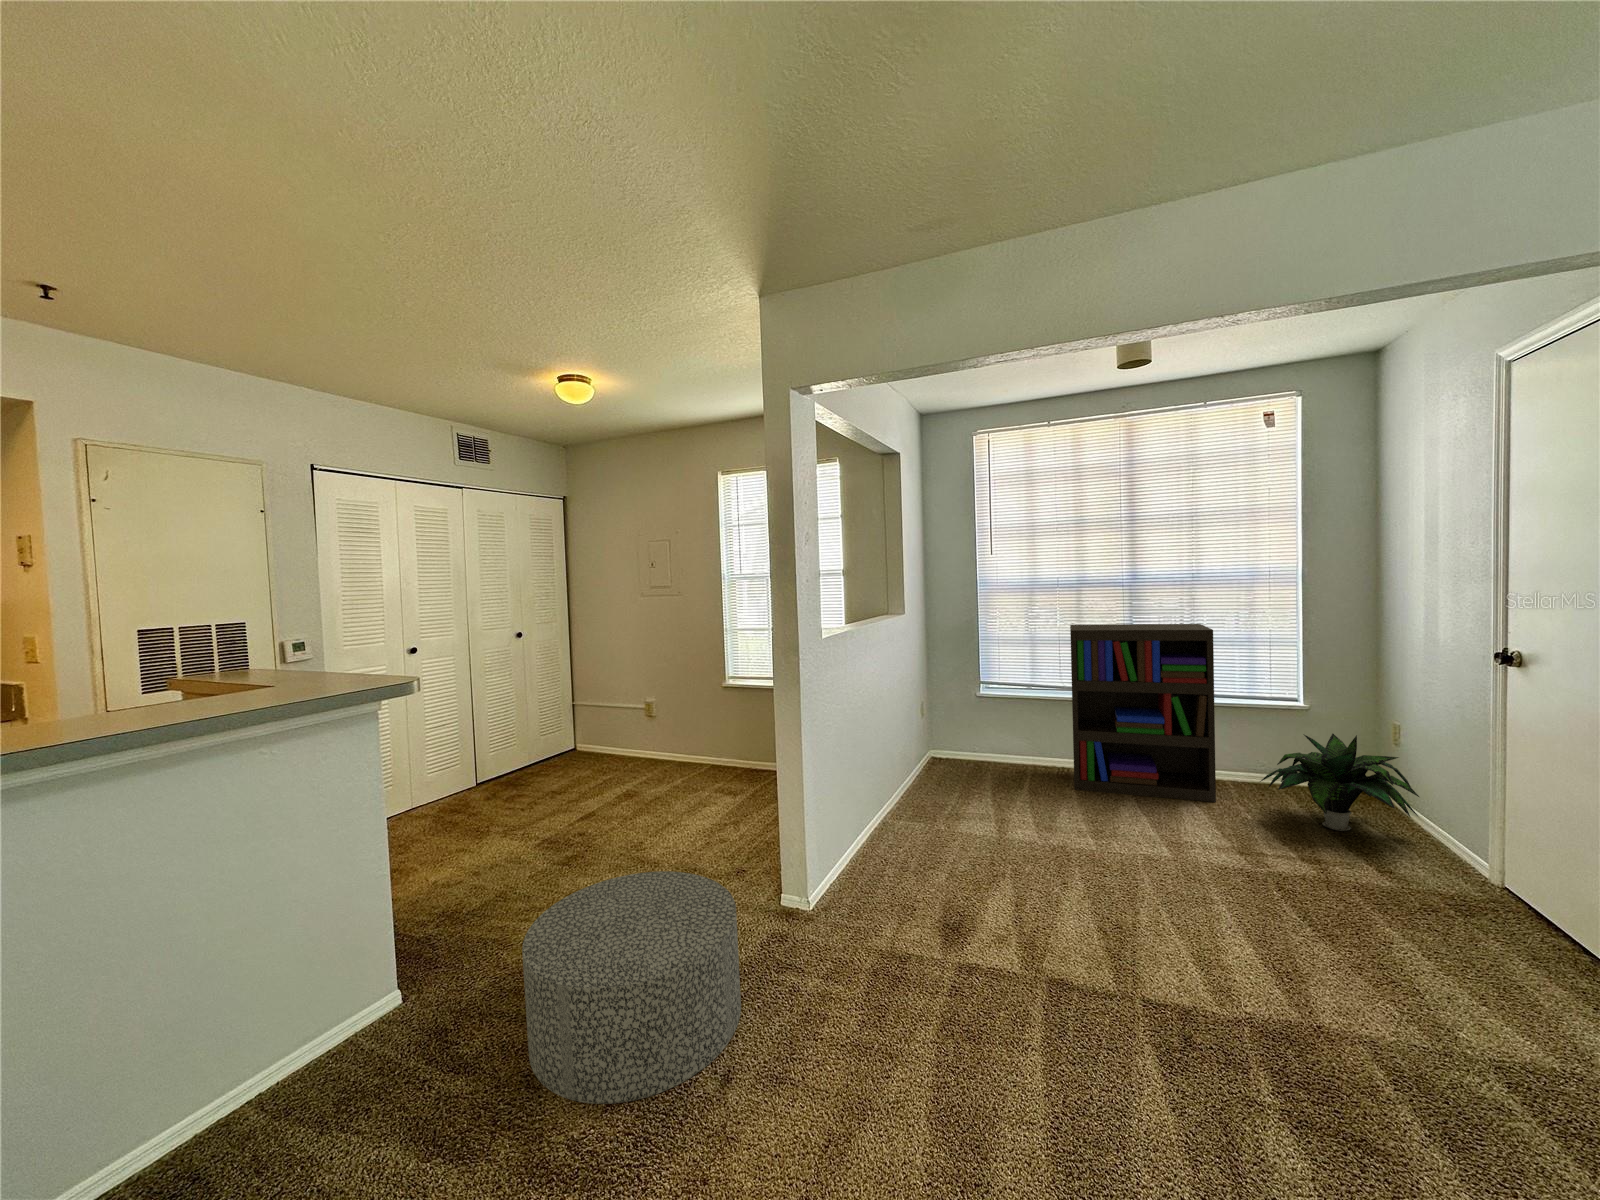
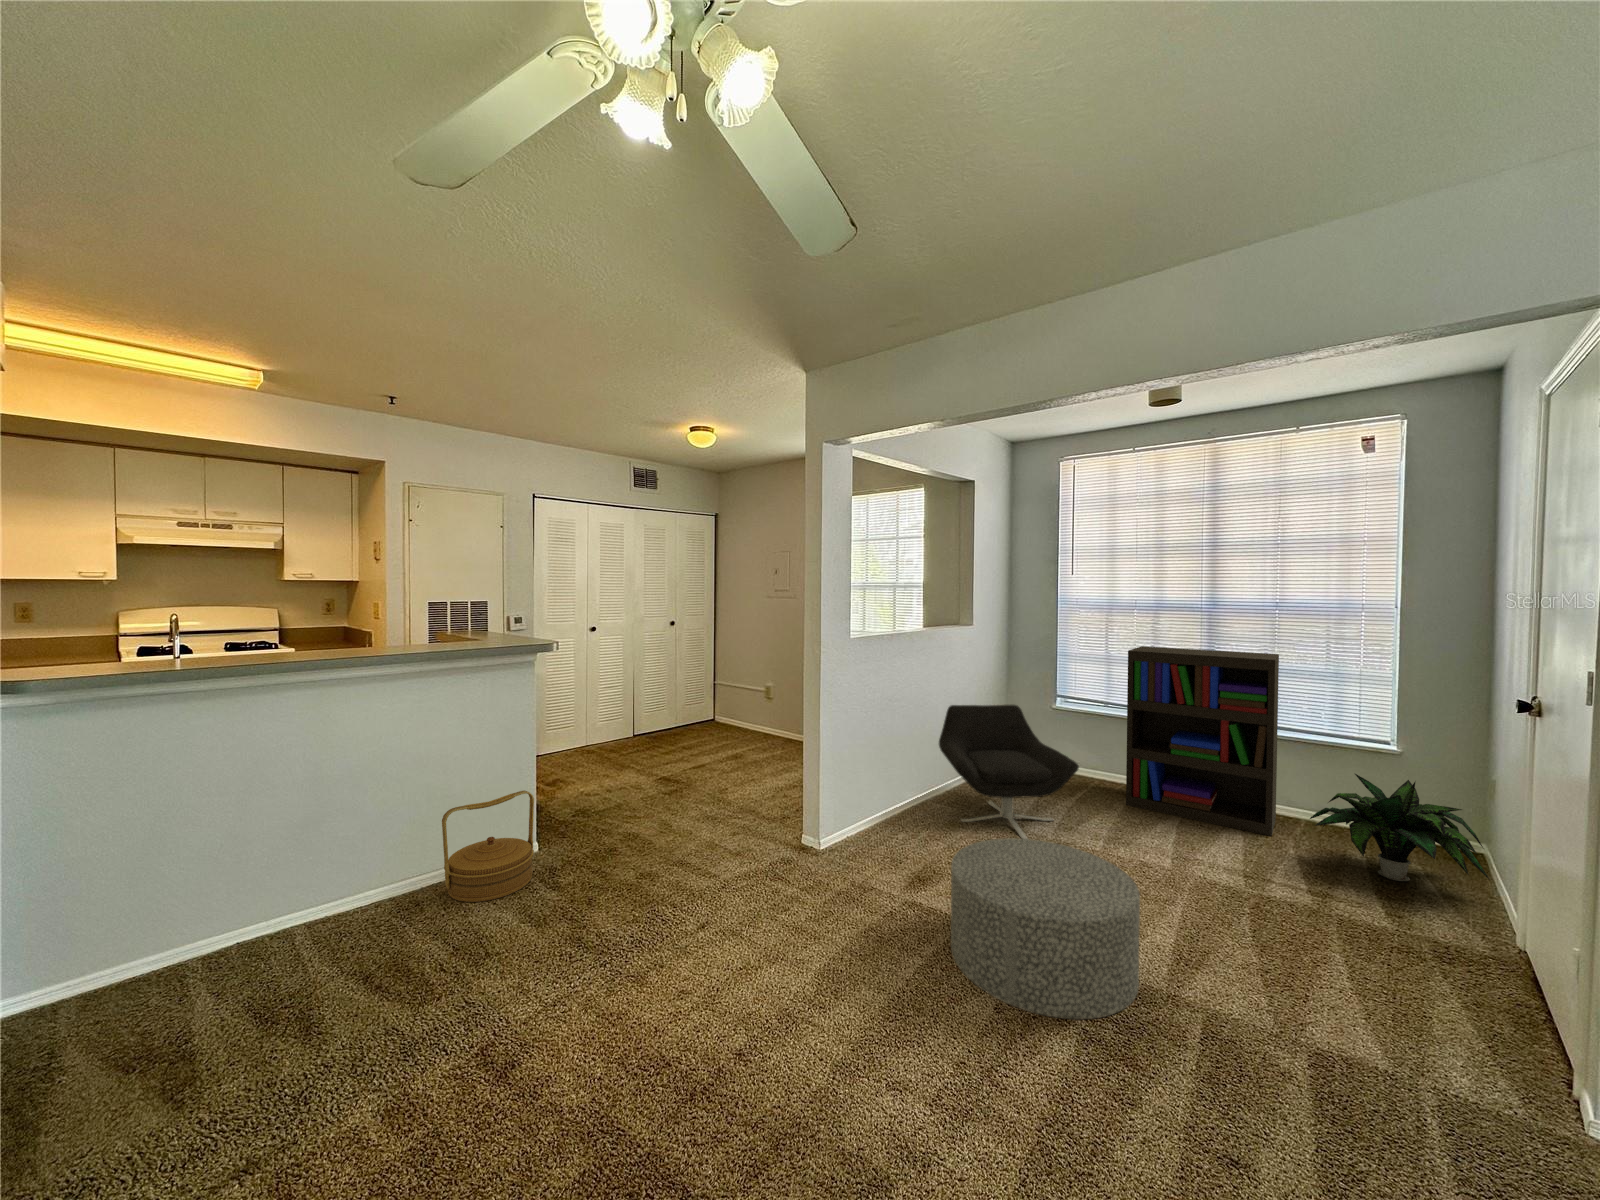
lounge chair: none [895,698,1055,852] -> present [939,705,1079,839]
ottoman: present [522,871,741,1104] -> present [951,838,1140,1019]
woven basket: none [236,920,408,1141] -> present [442,791,534,902]

